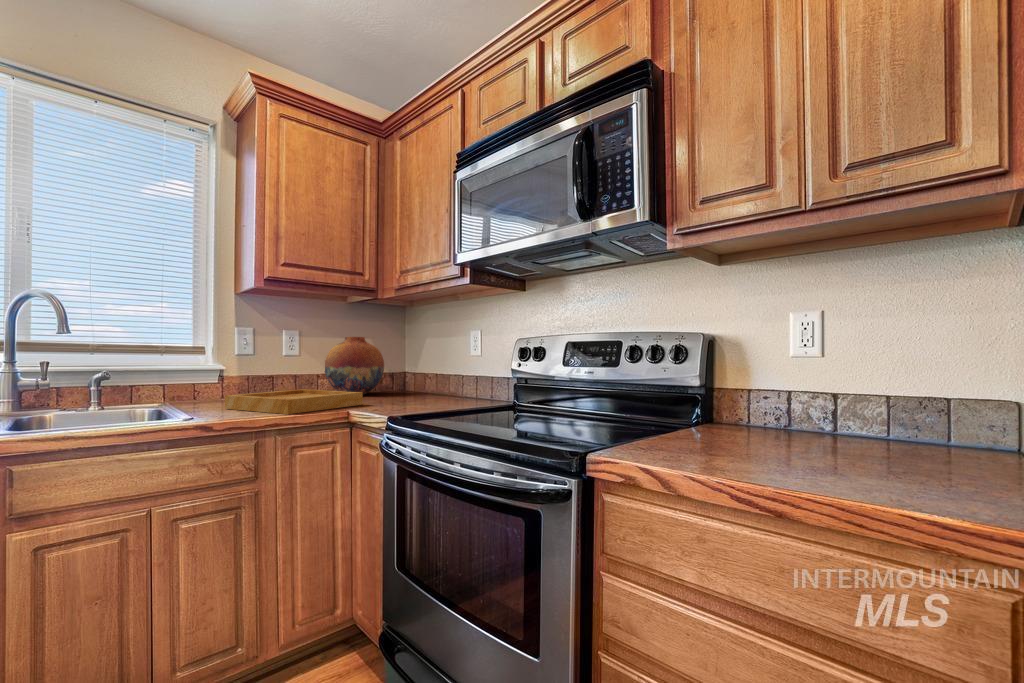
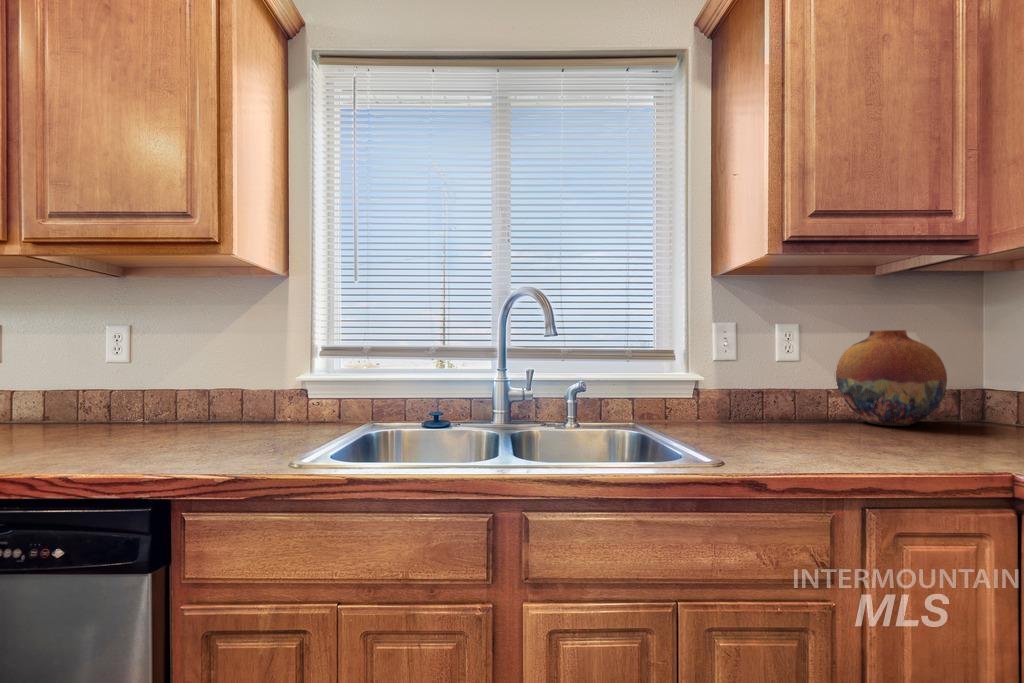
tray: present [225,389,363,414] -> none [711,415,940,467]

